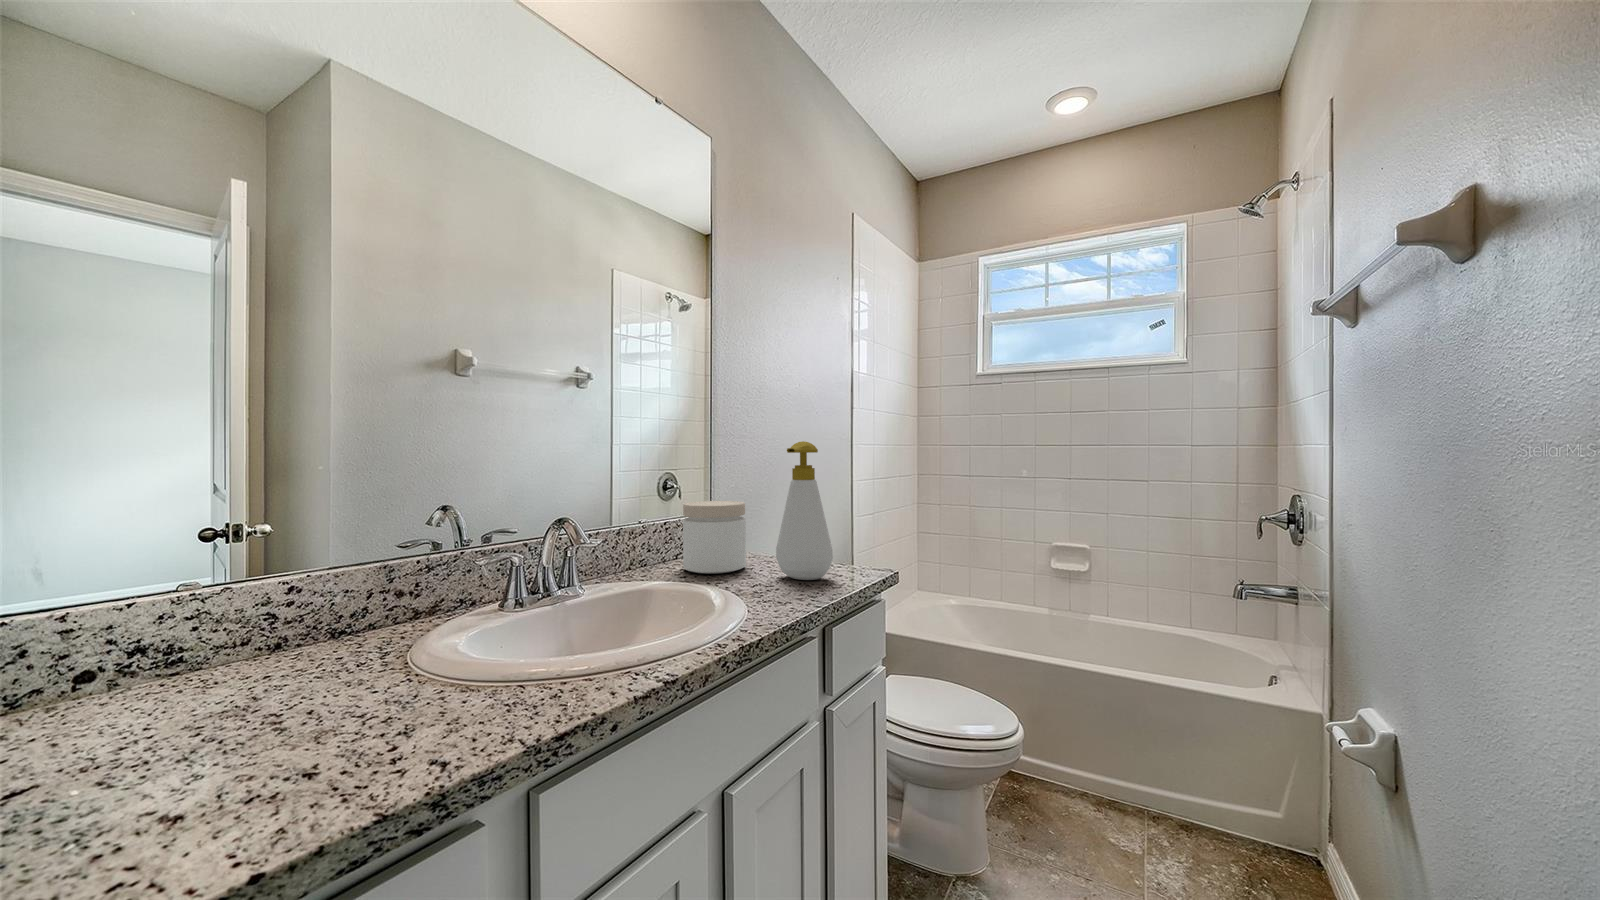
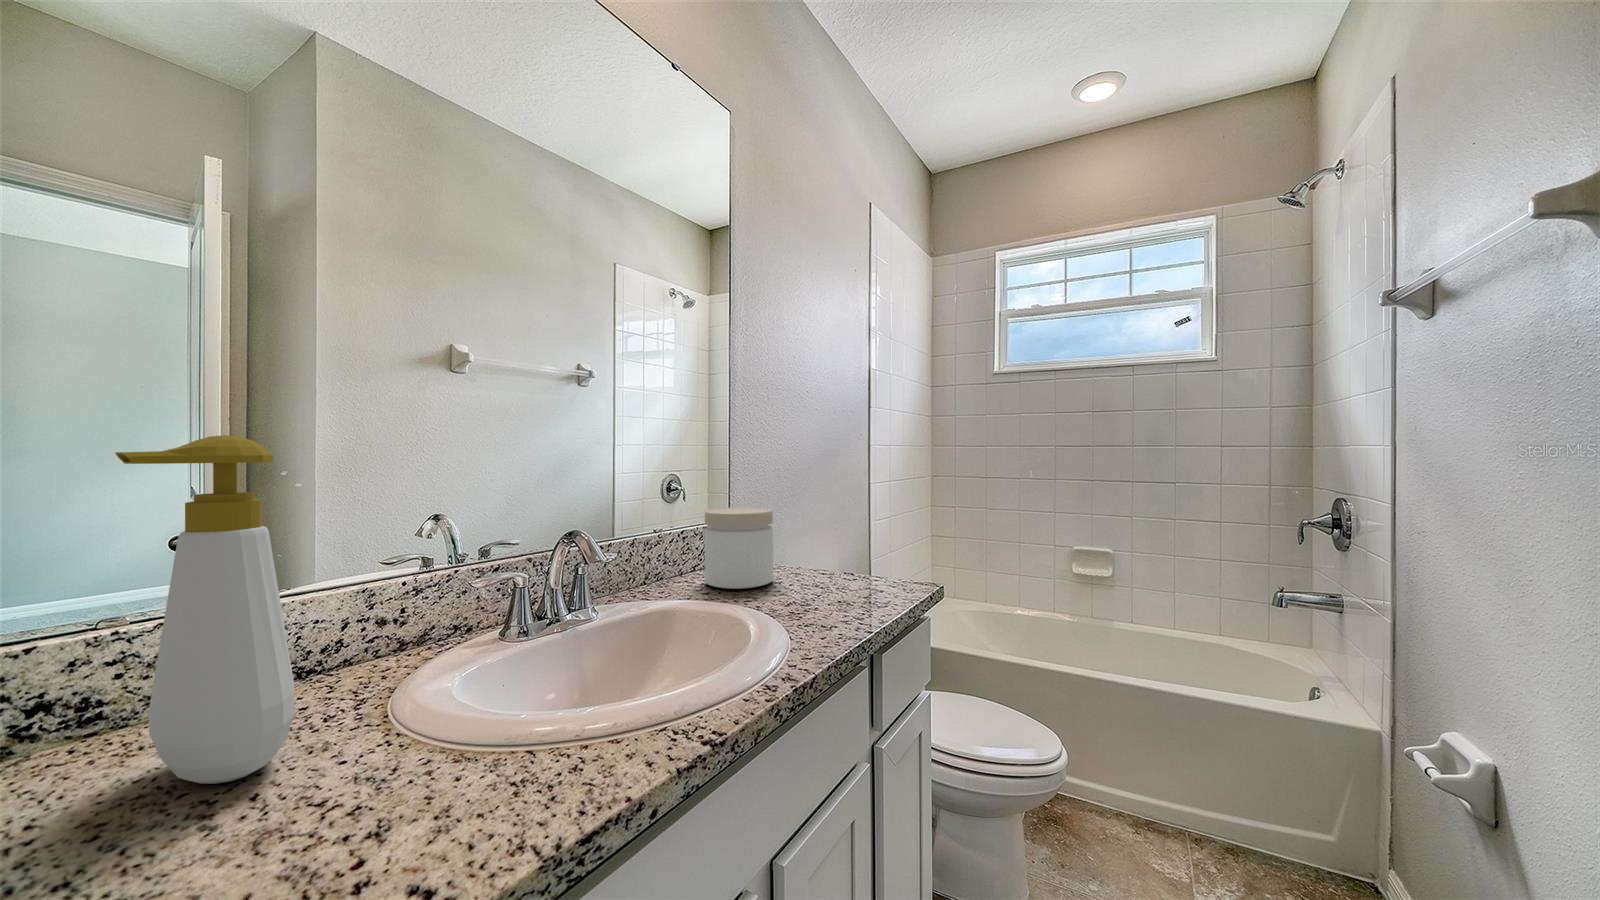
soap bottle: present [776,441,833,580] -> present [115,435,294,784]

